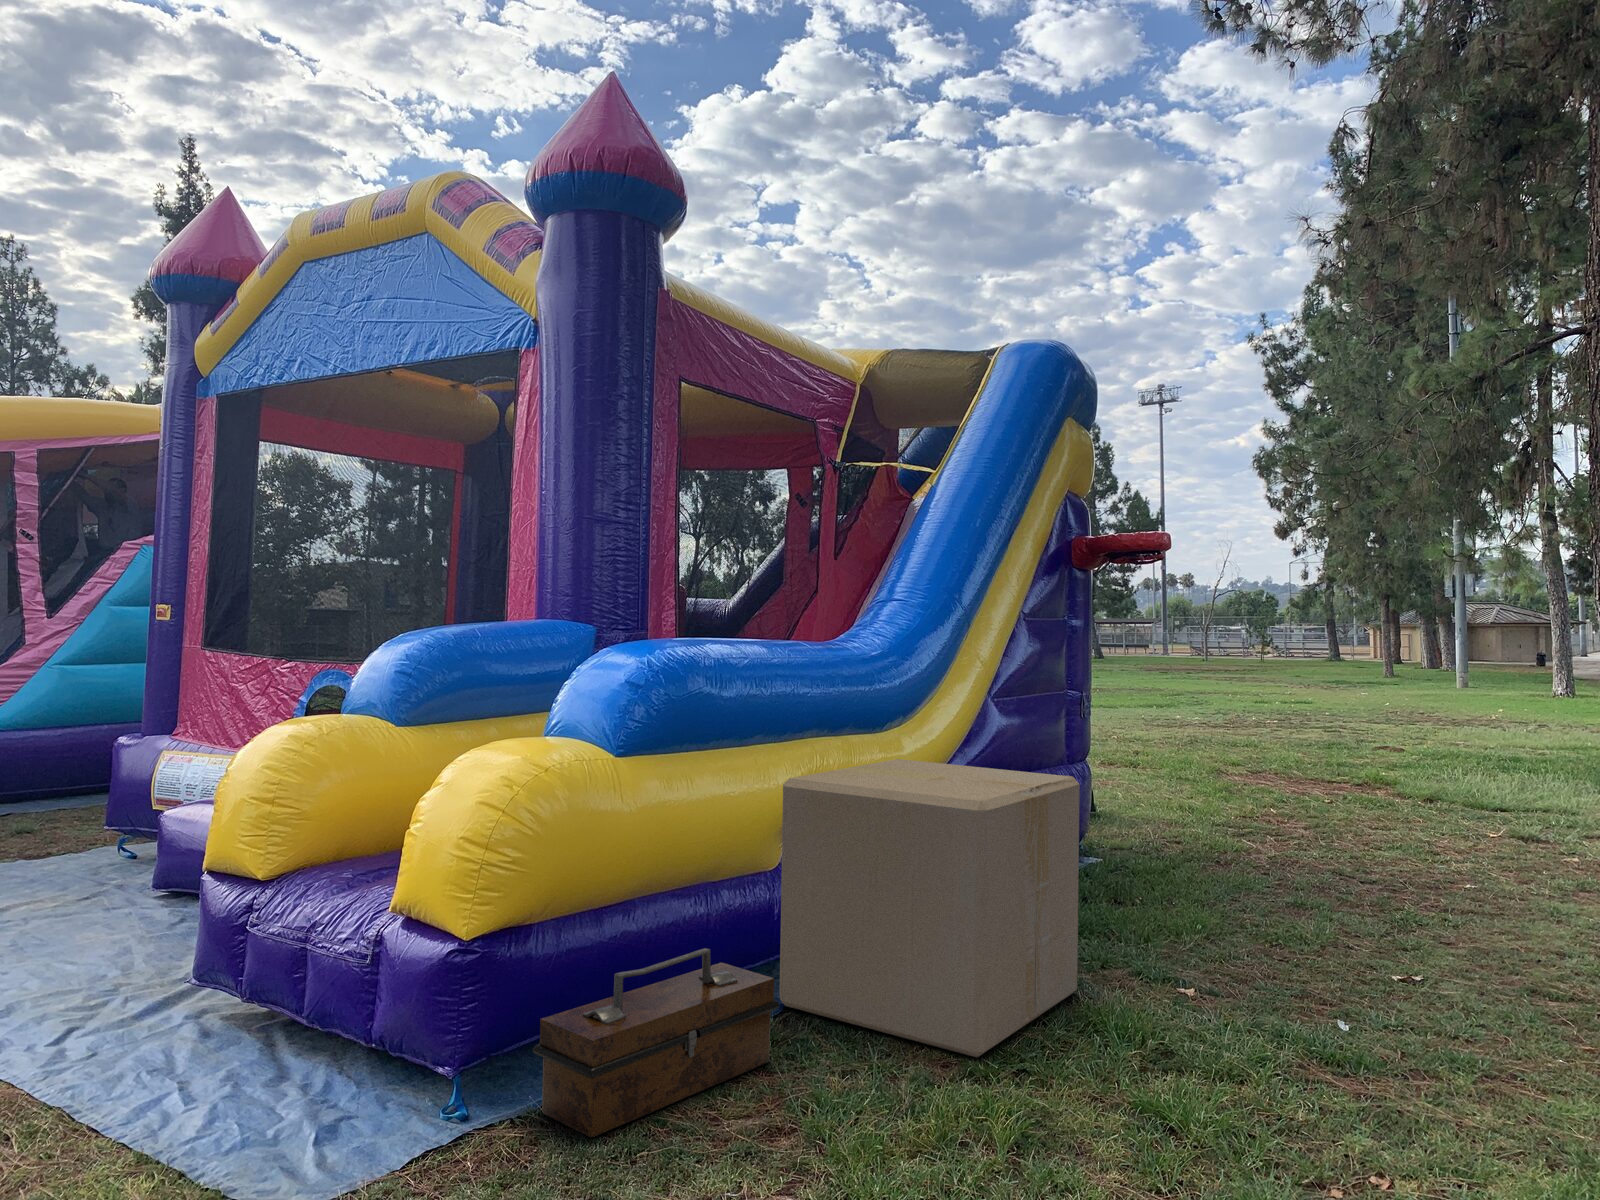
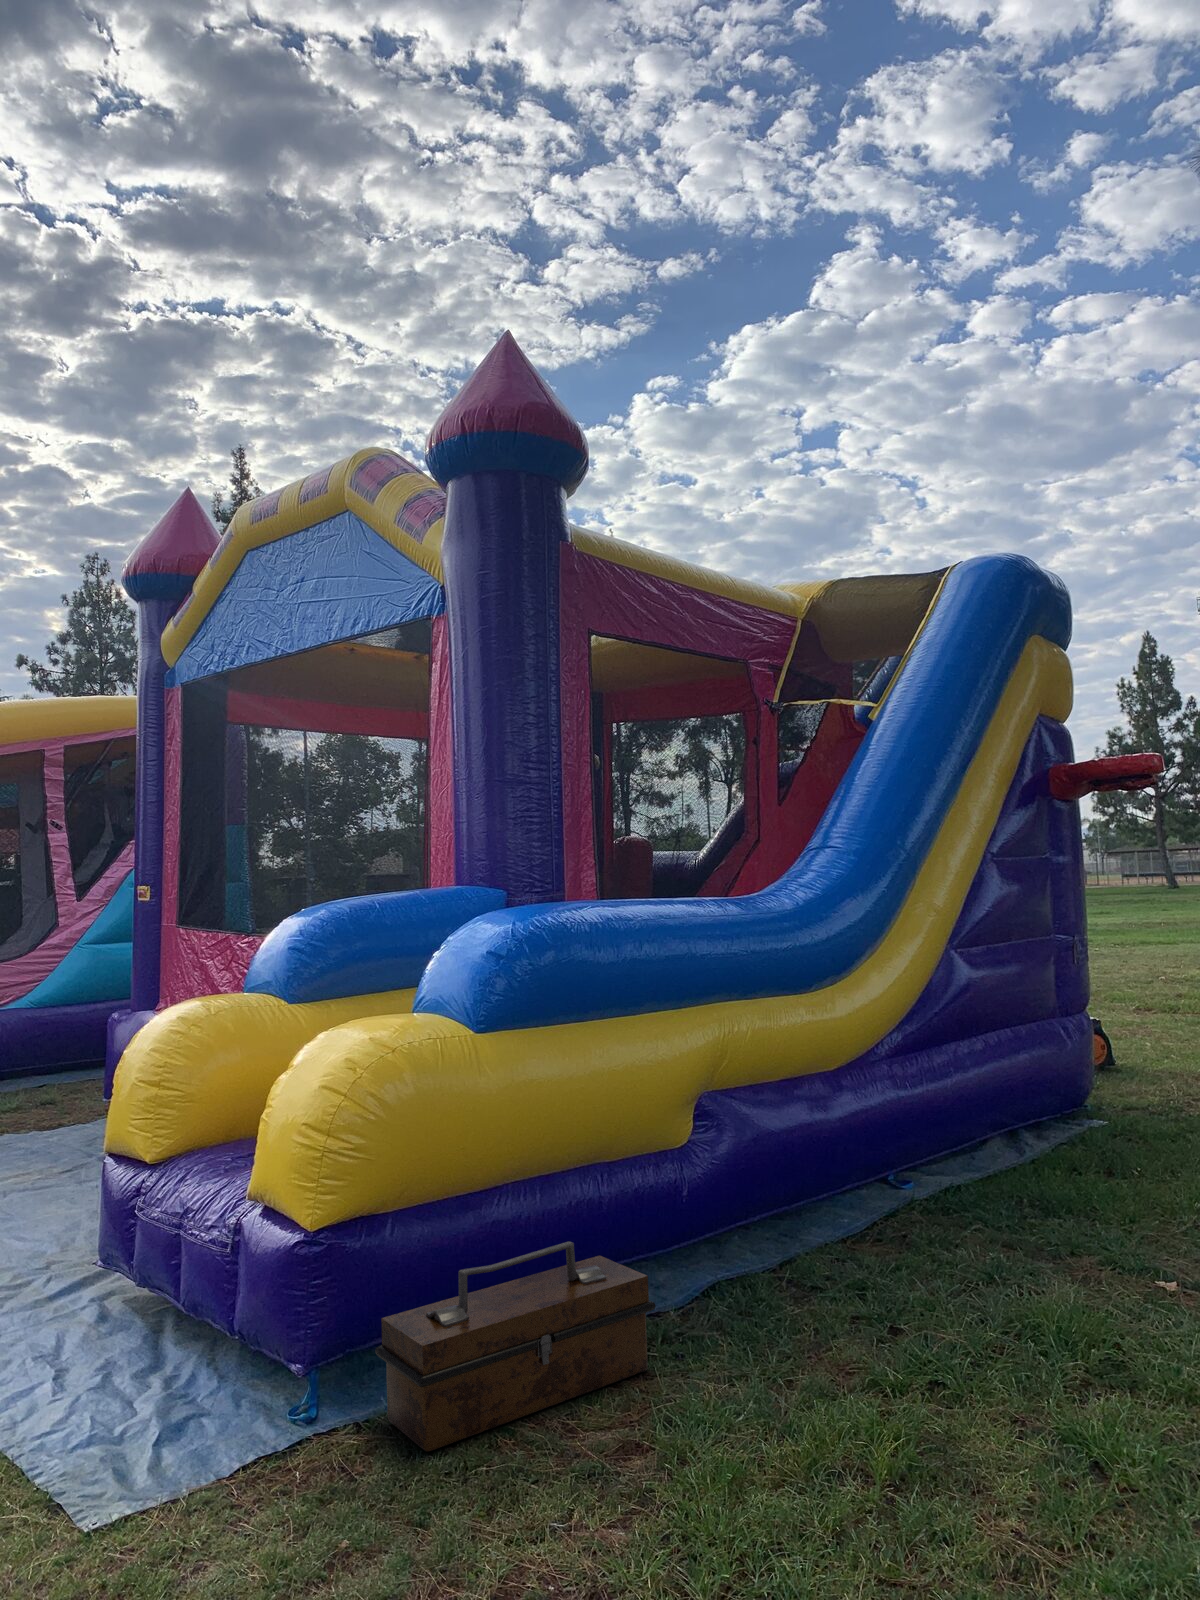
cardboard box: present [780,759,1080,1058] -> none [673,1022,1034,1374]

